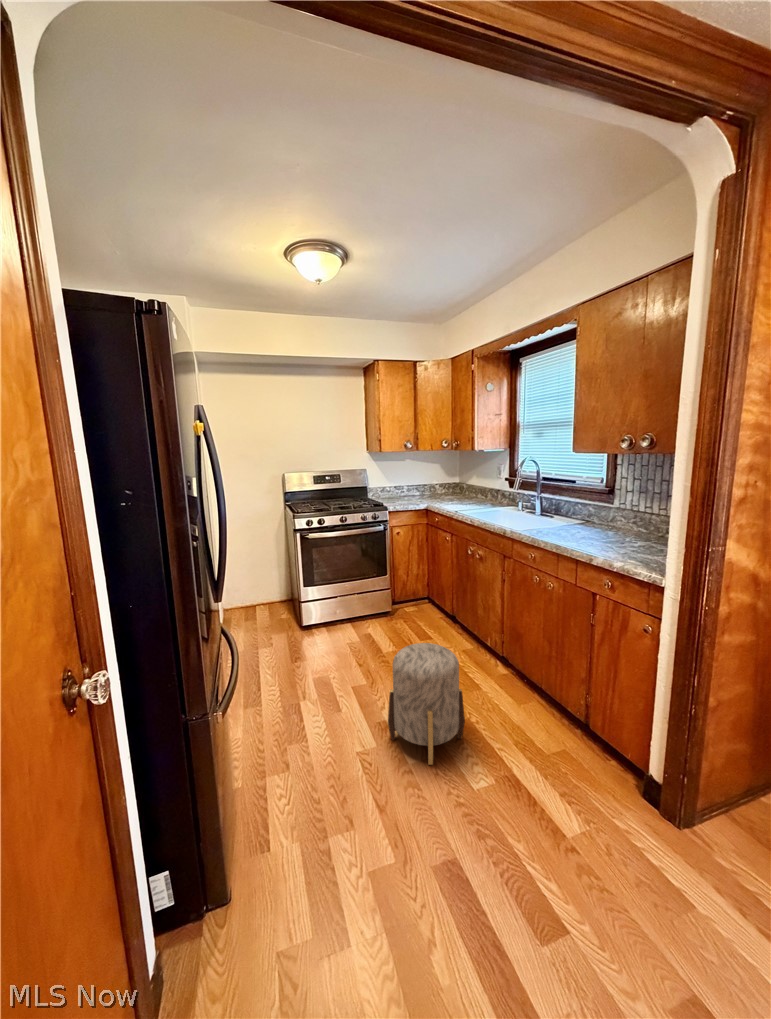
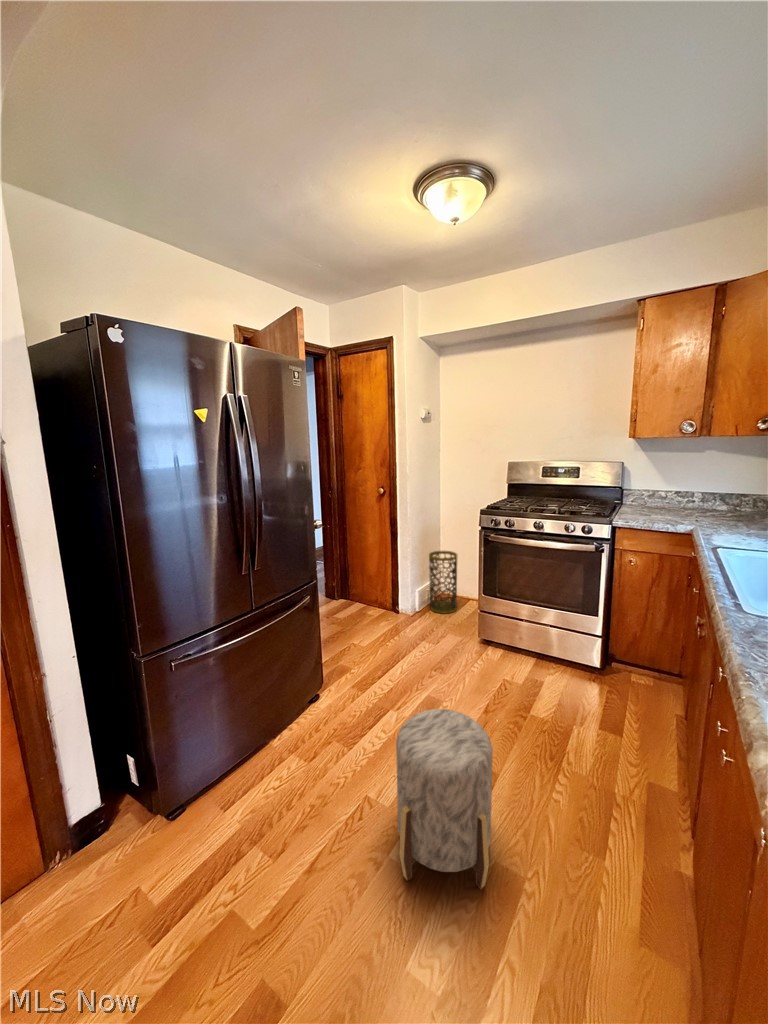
trash can: none [220,562,253,625] -> present [429,551,457,614]

